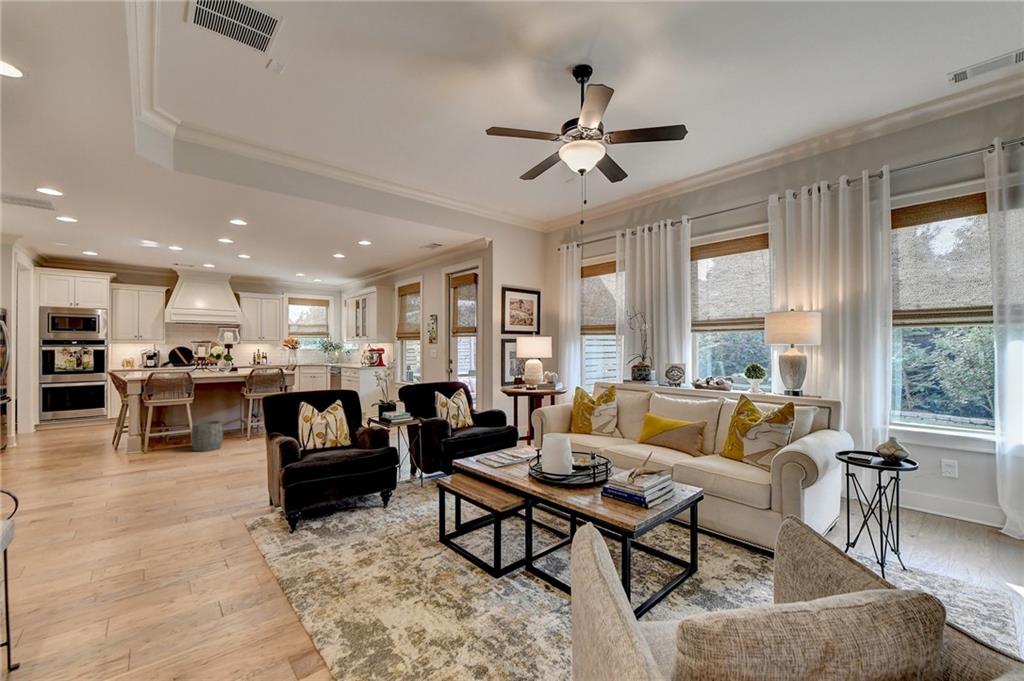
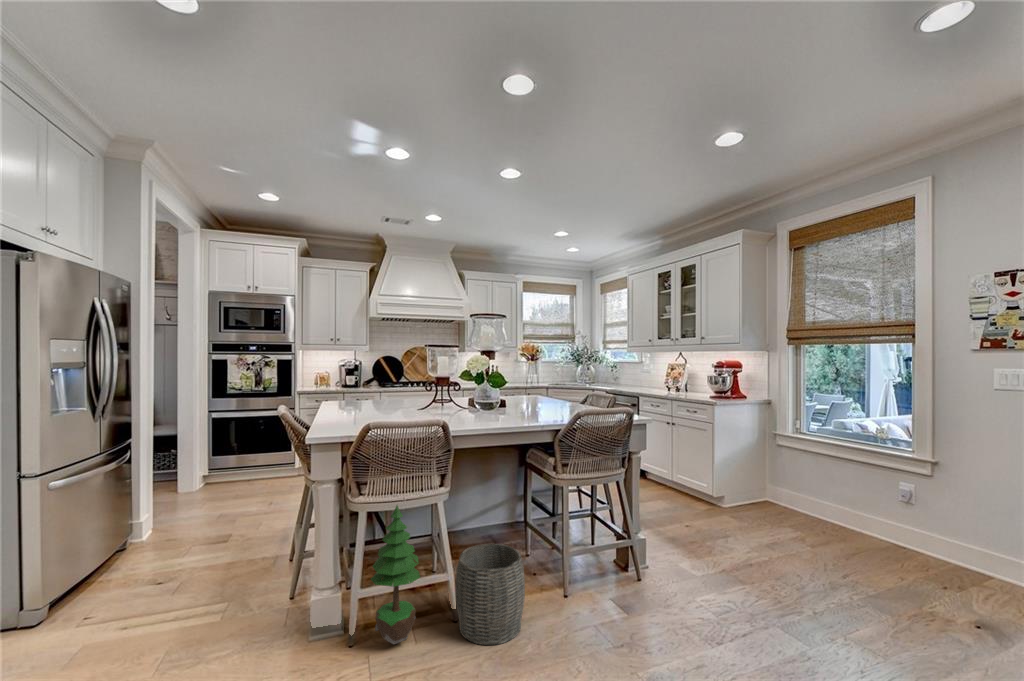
potted tree: none [151,403,174,454] -> present [371,506,420,644]

